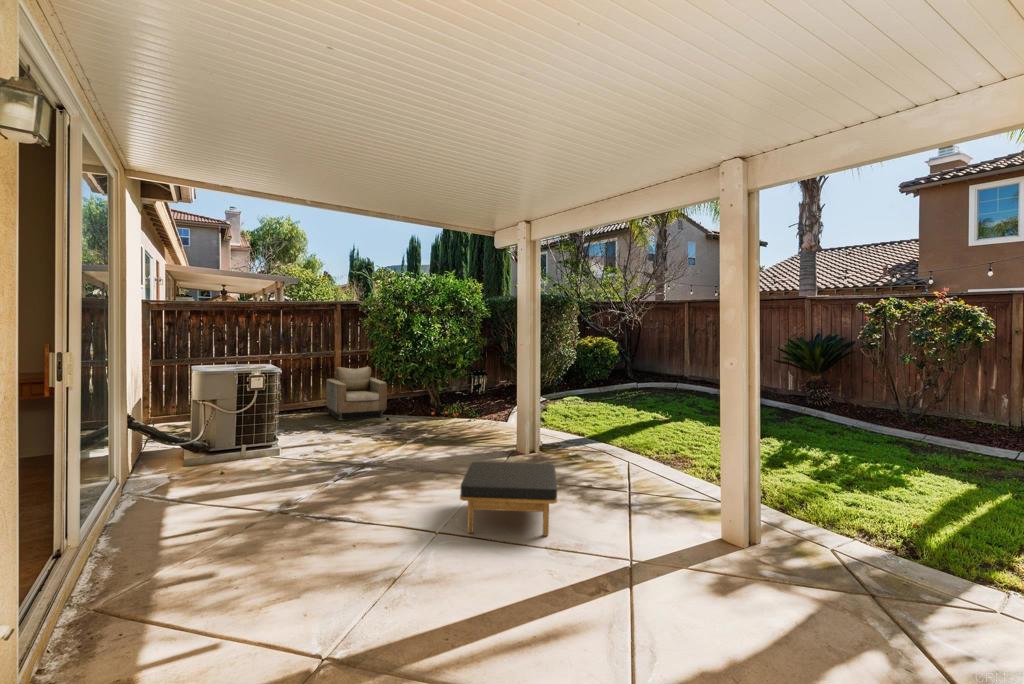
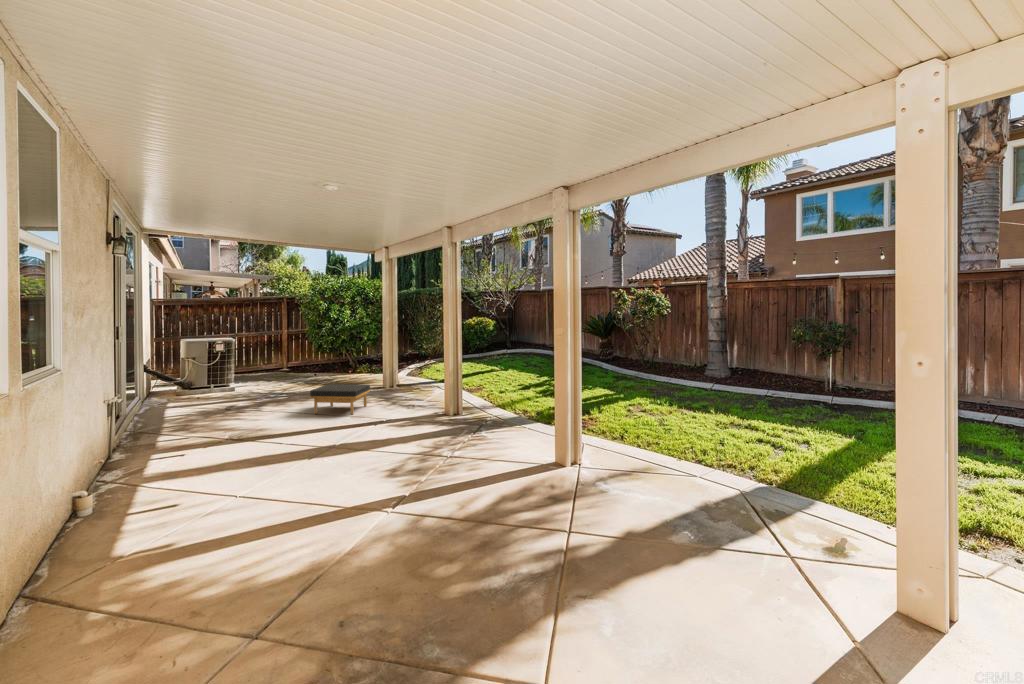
armchair: present [326,367,387,420] -> none [267,341,316,376]

